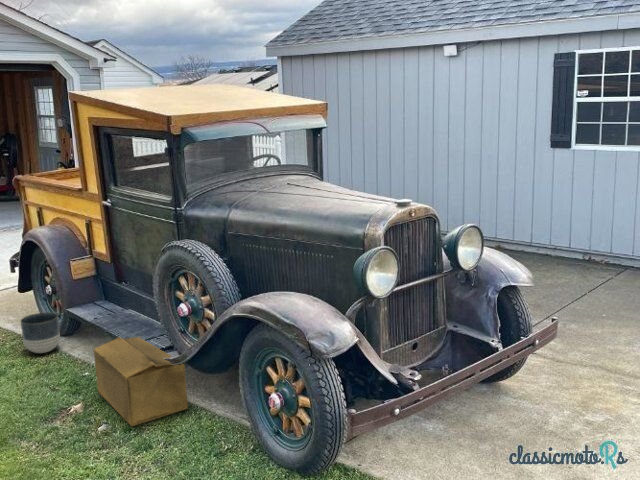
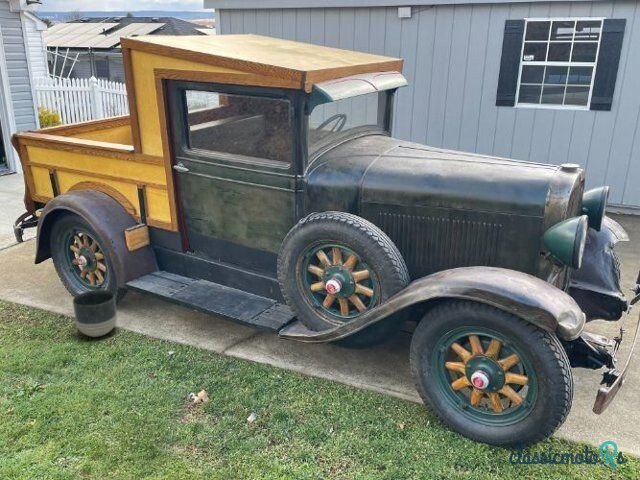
cardboard box: present [94,337,188,426] -> none [208,311,327,414]

